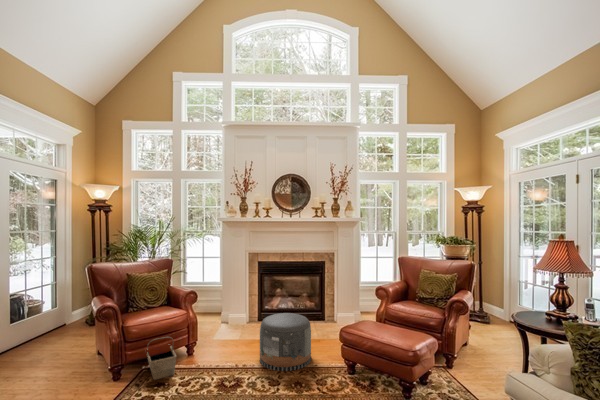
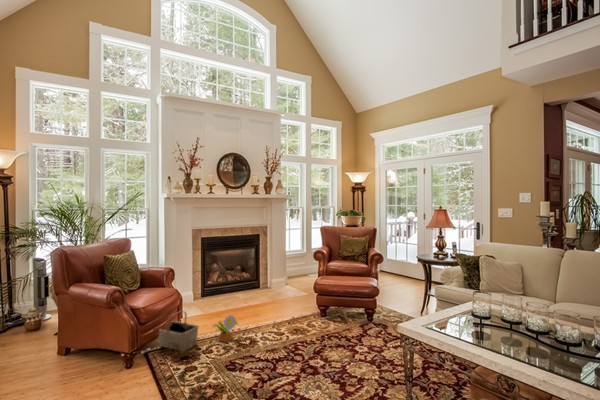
pouf: present [260,313,311,371] -> none [250,276,295,321]
decorative plant: none [187,352,220,381] -> present [213,315,237,342]

